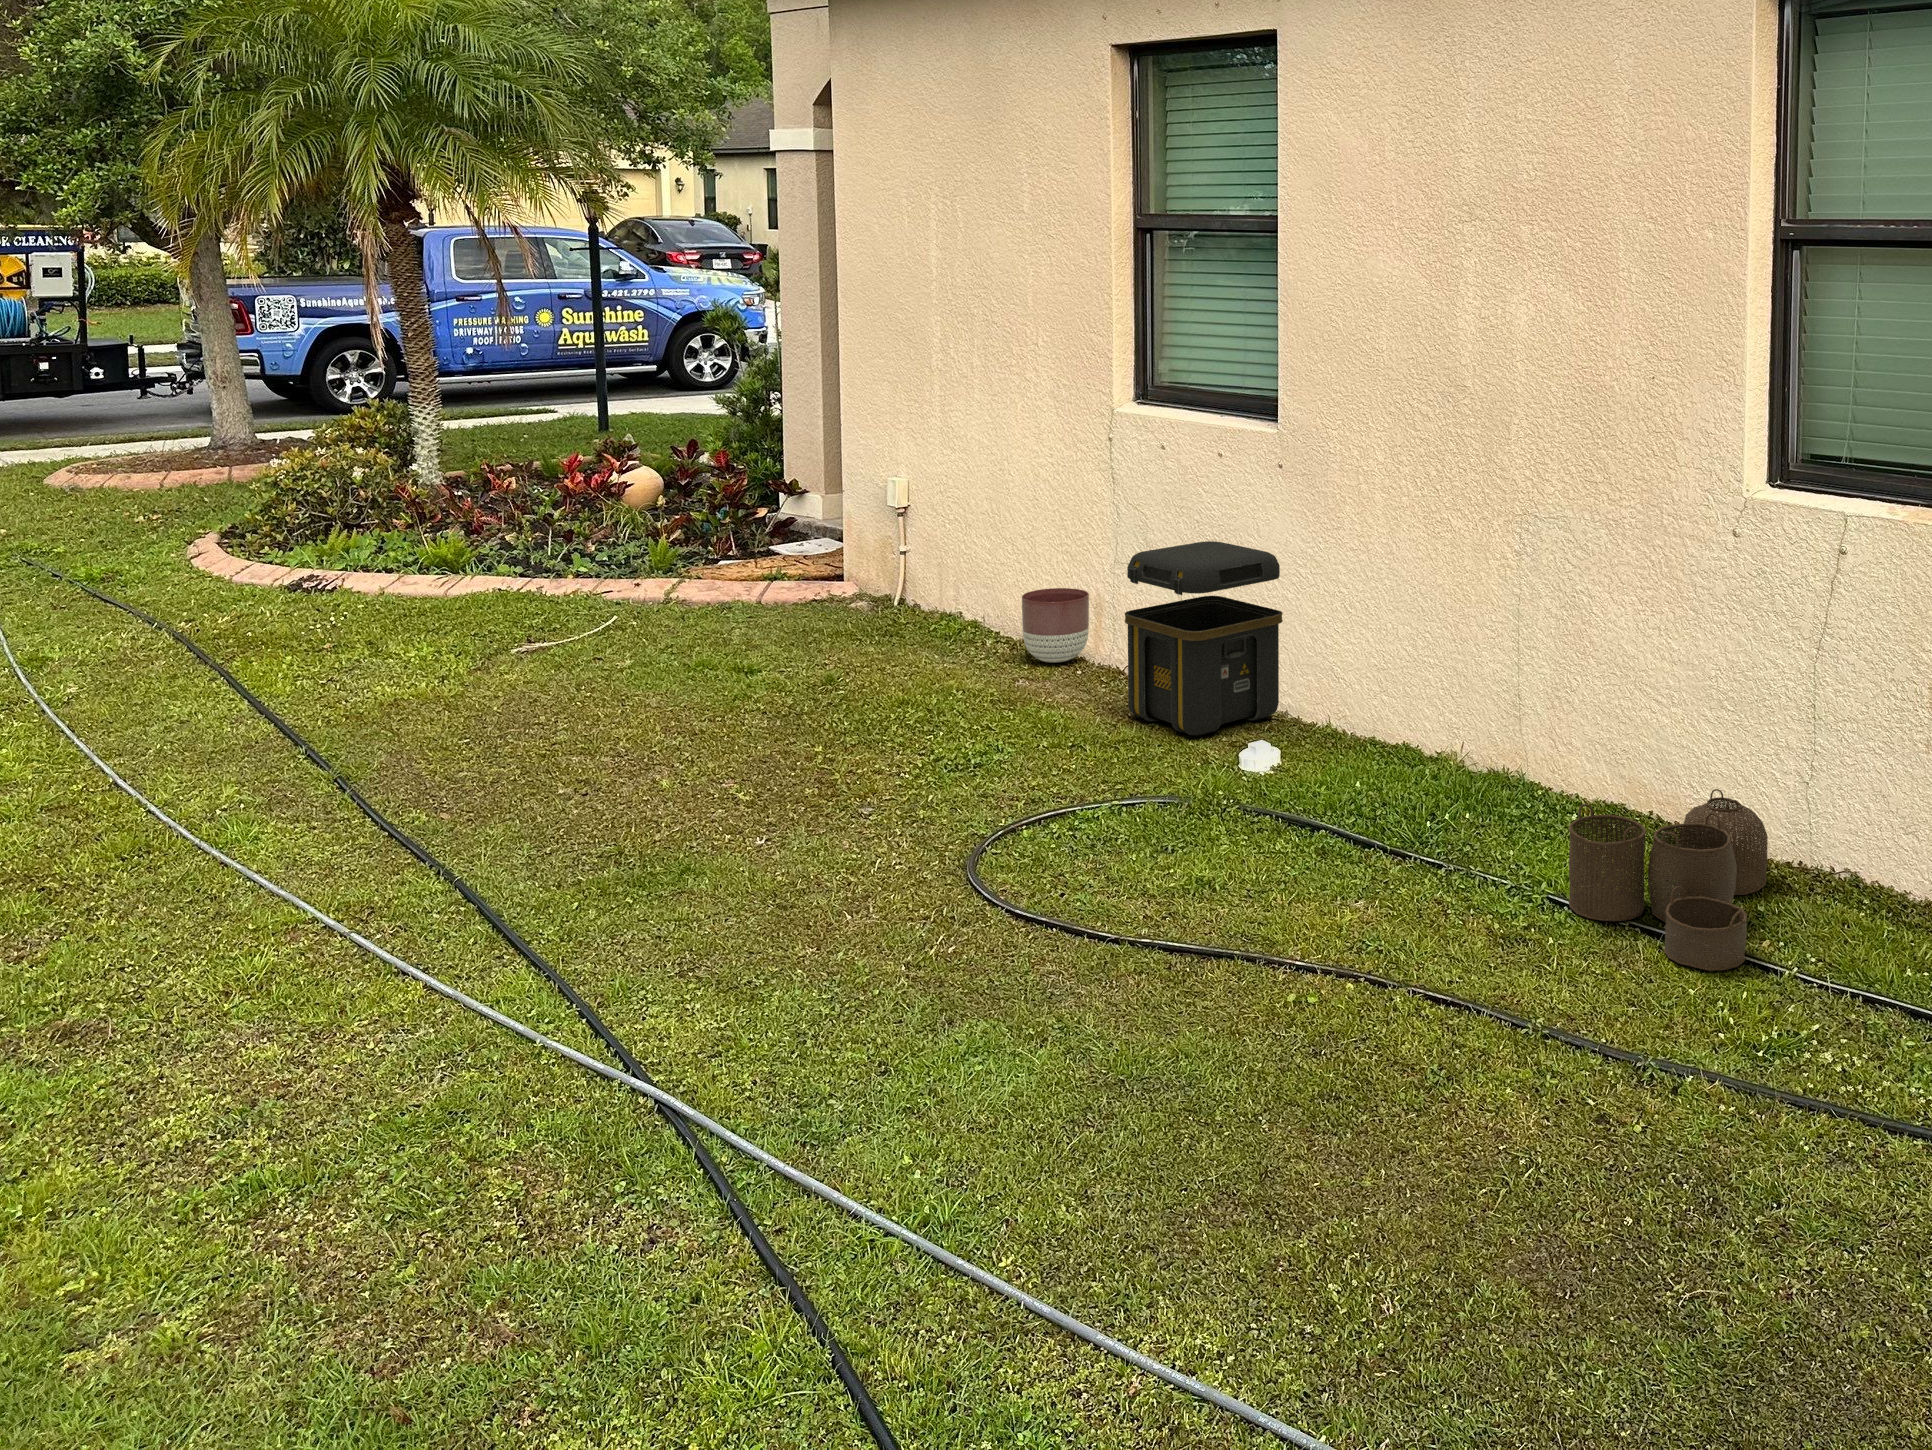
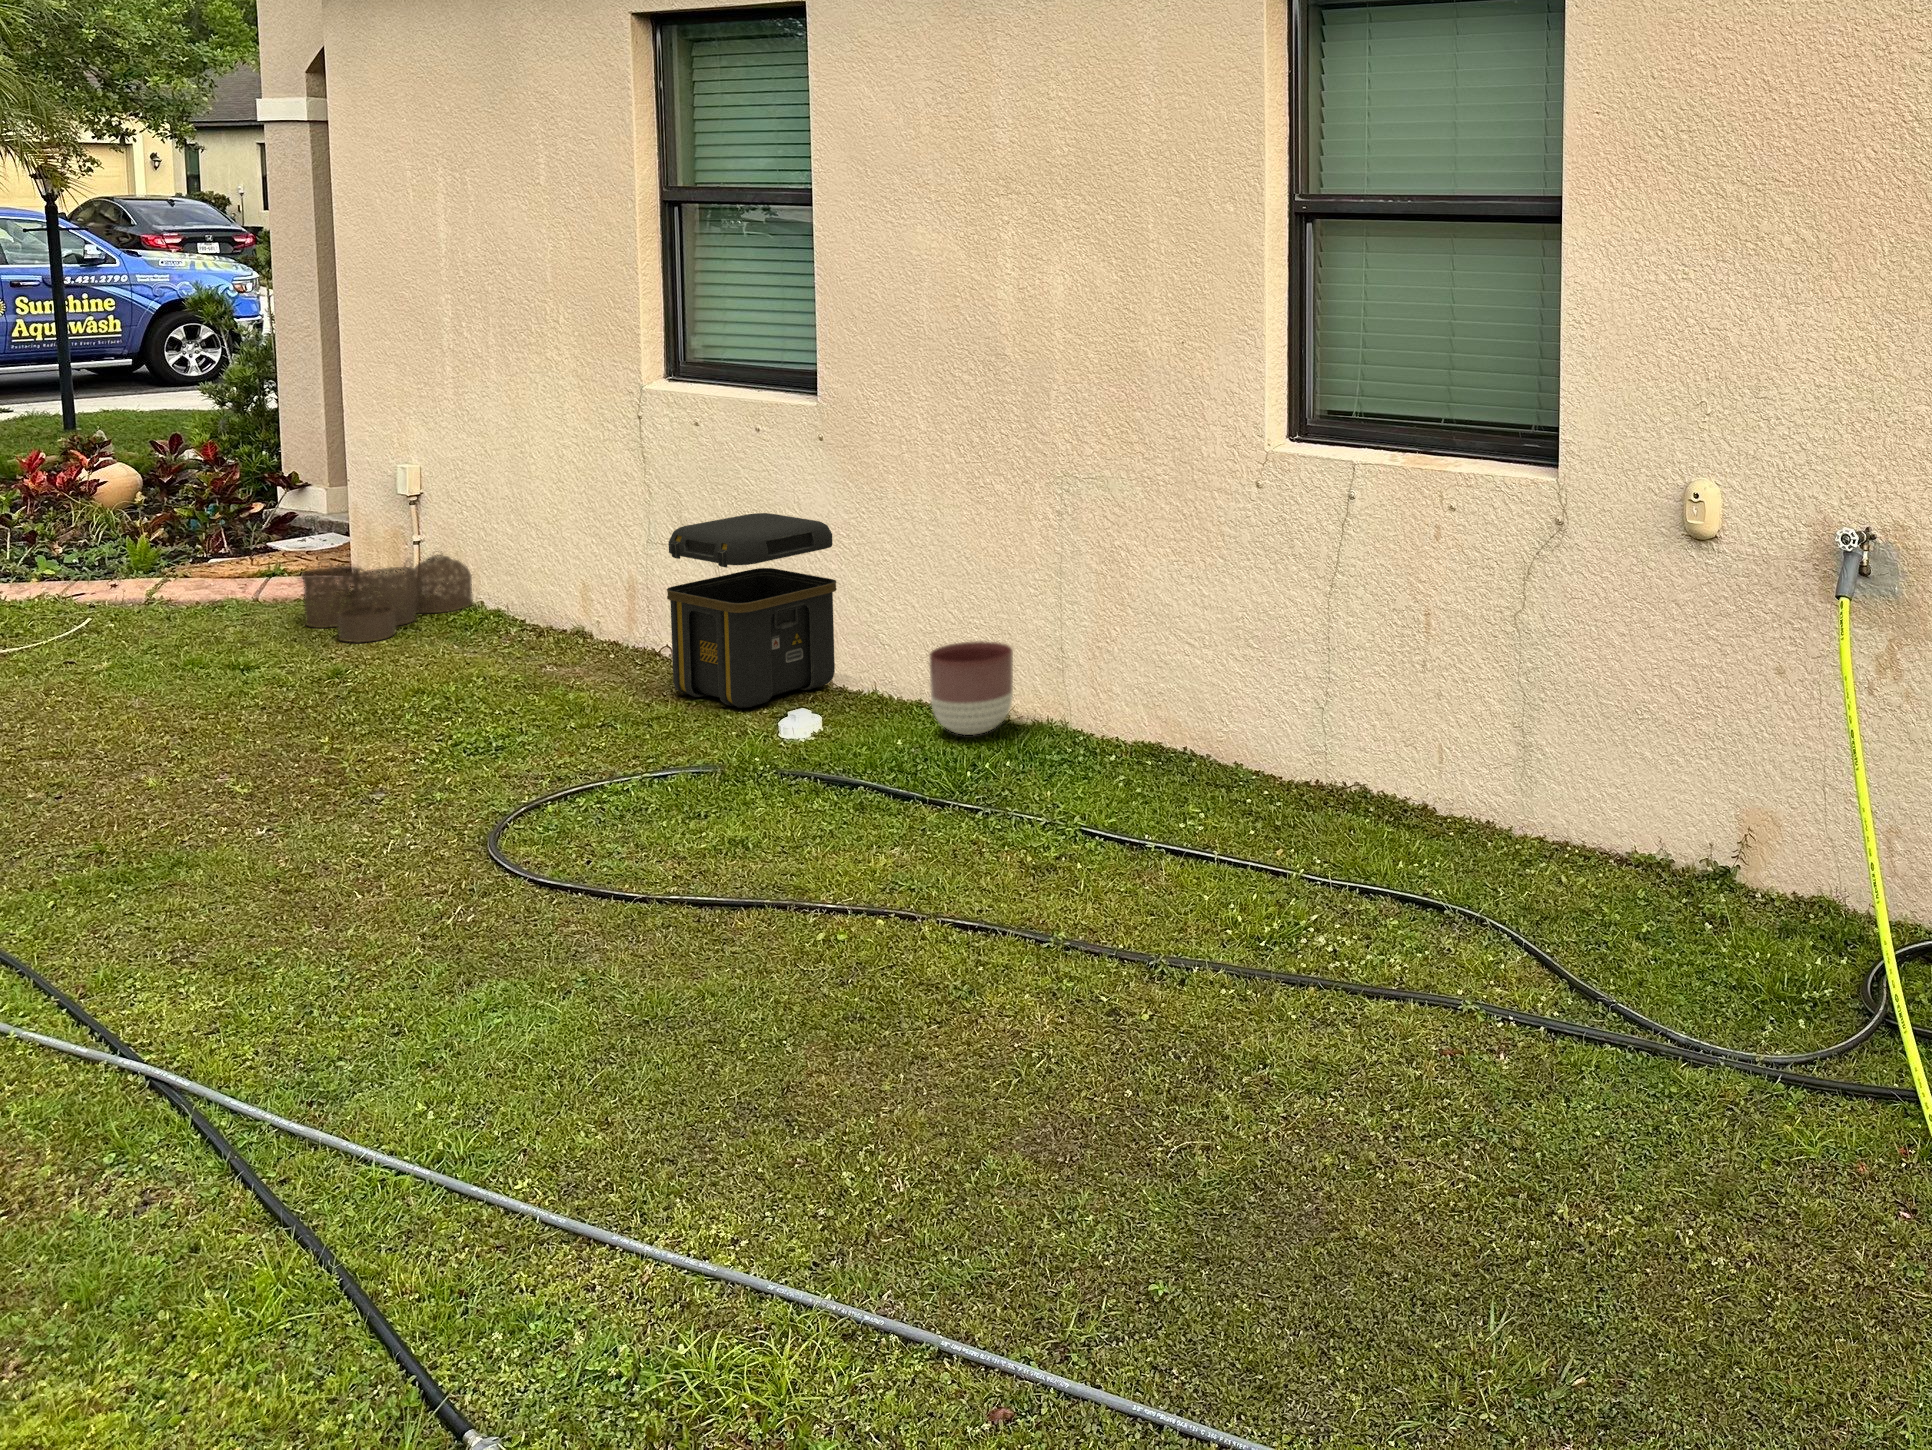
planter: present [1022,588,1089,663] -> present [929,641,1013,735]
woven basket: present [1569,789,1768,971] -> present [302,554,473,642]

